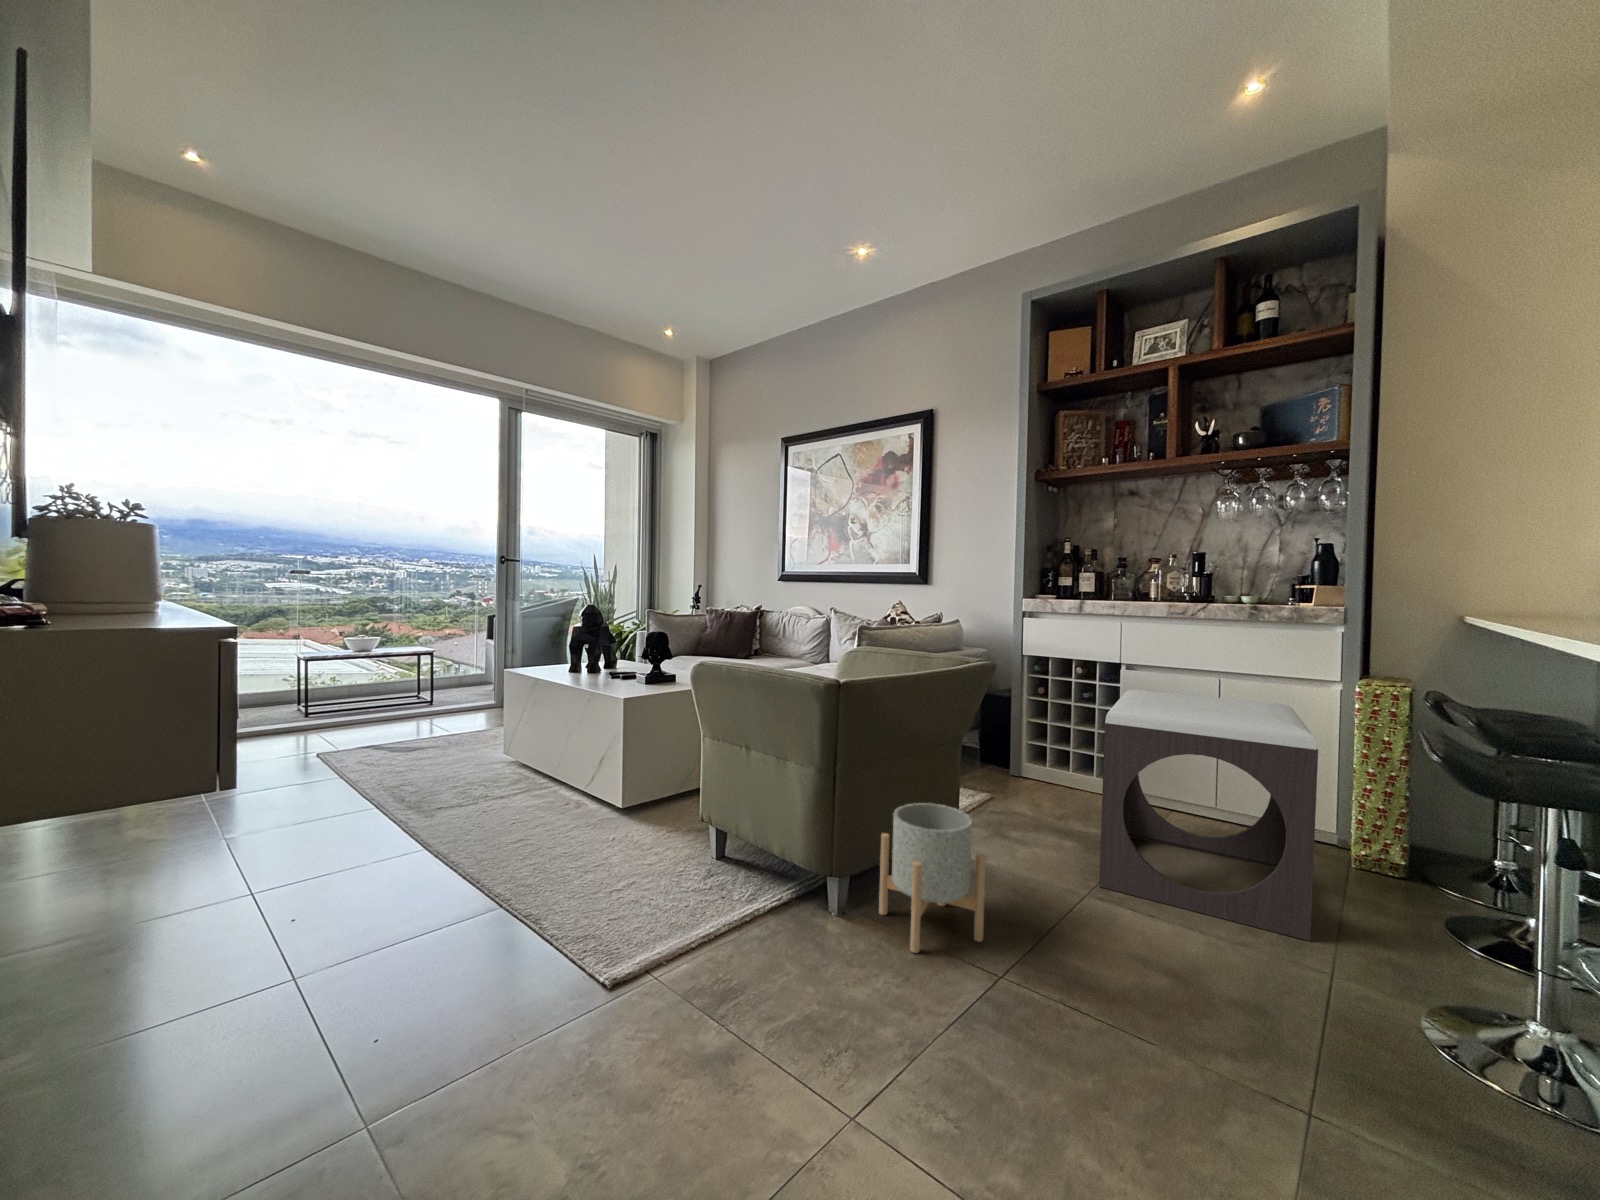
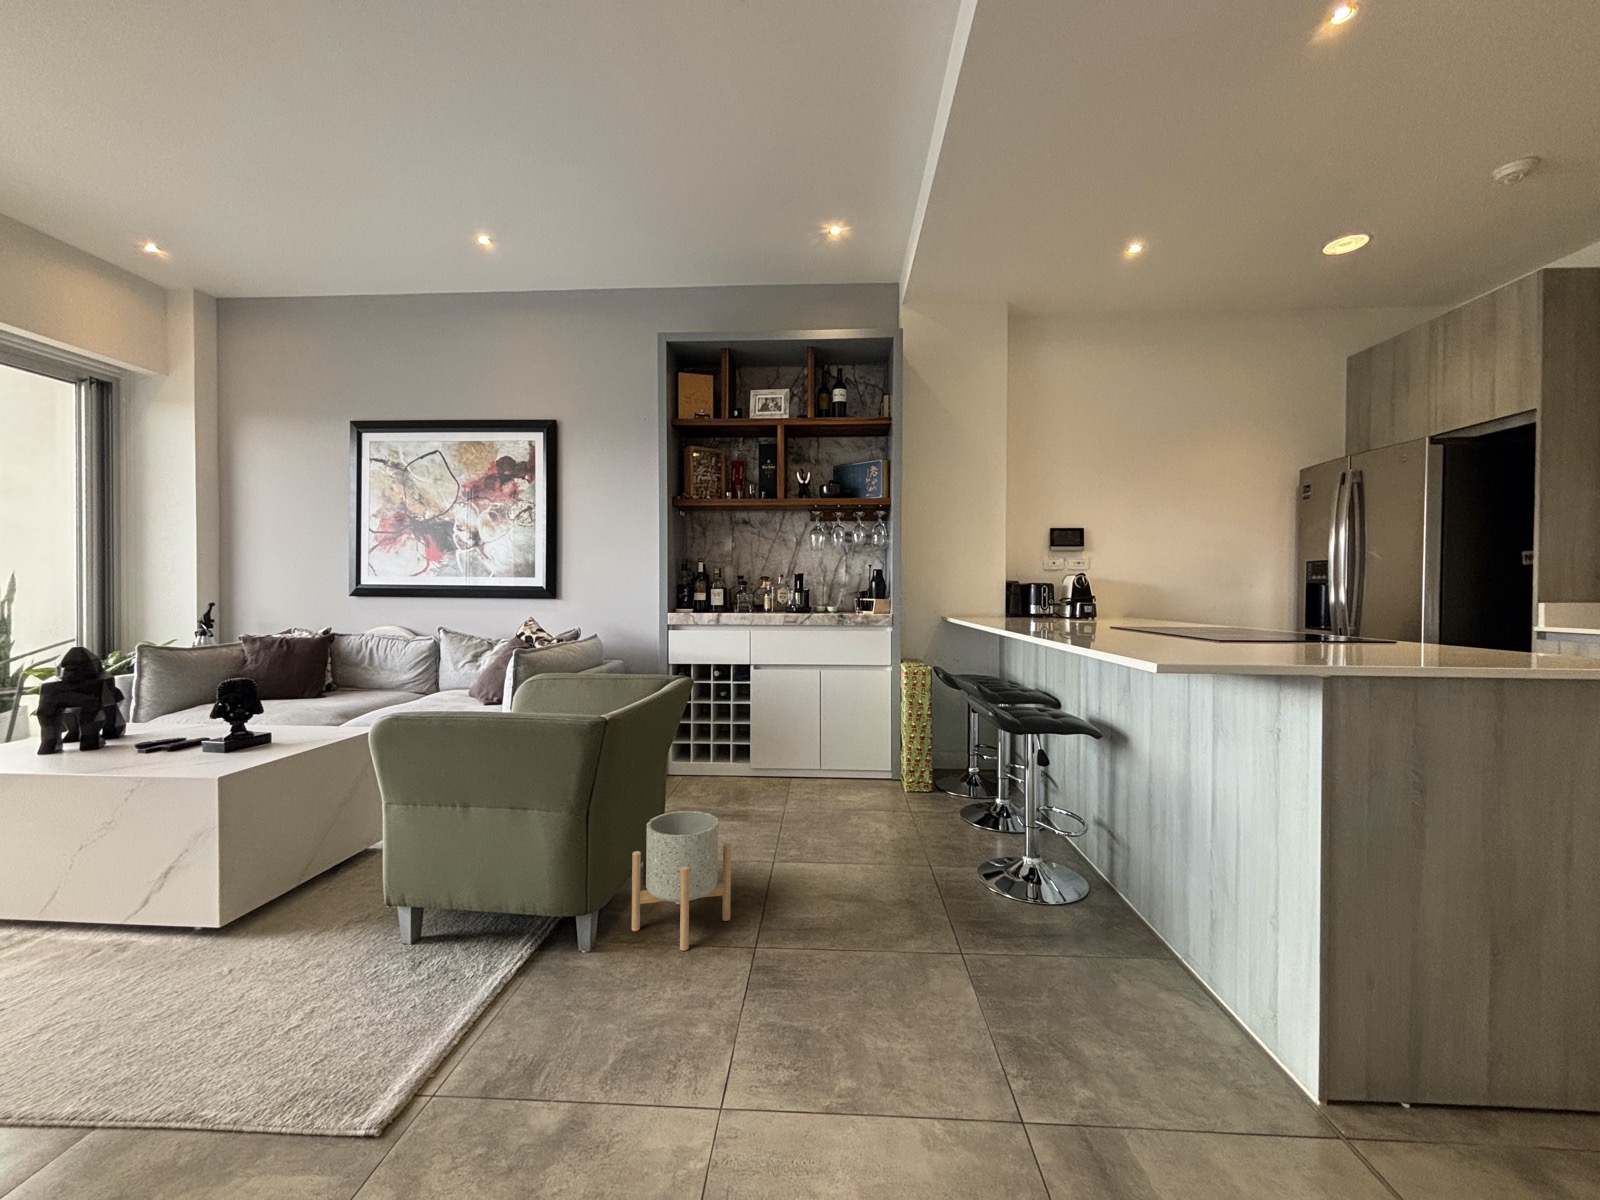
footstool: present [1099,690,1318,941] -> none [770,685,911,848]

